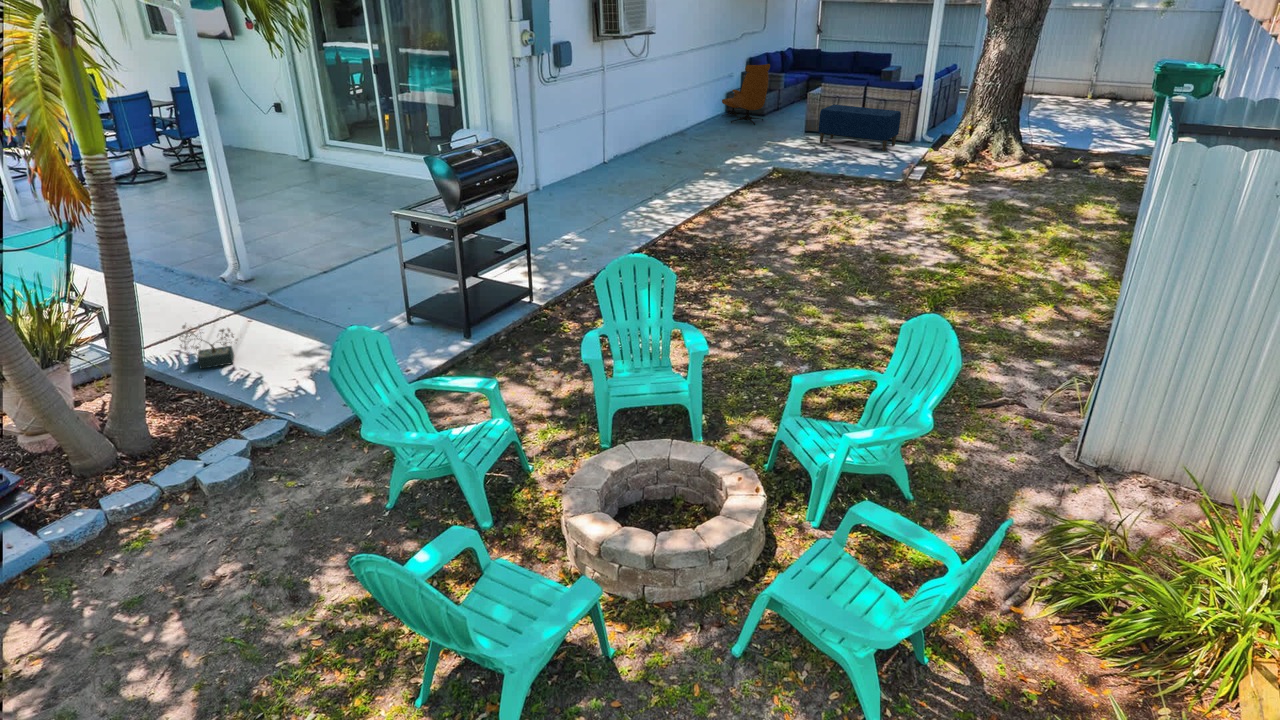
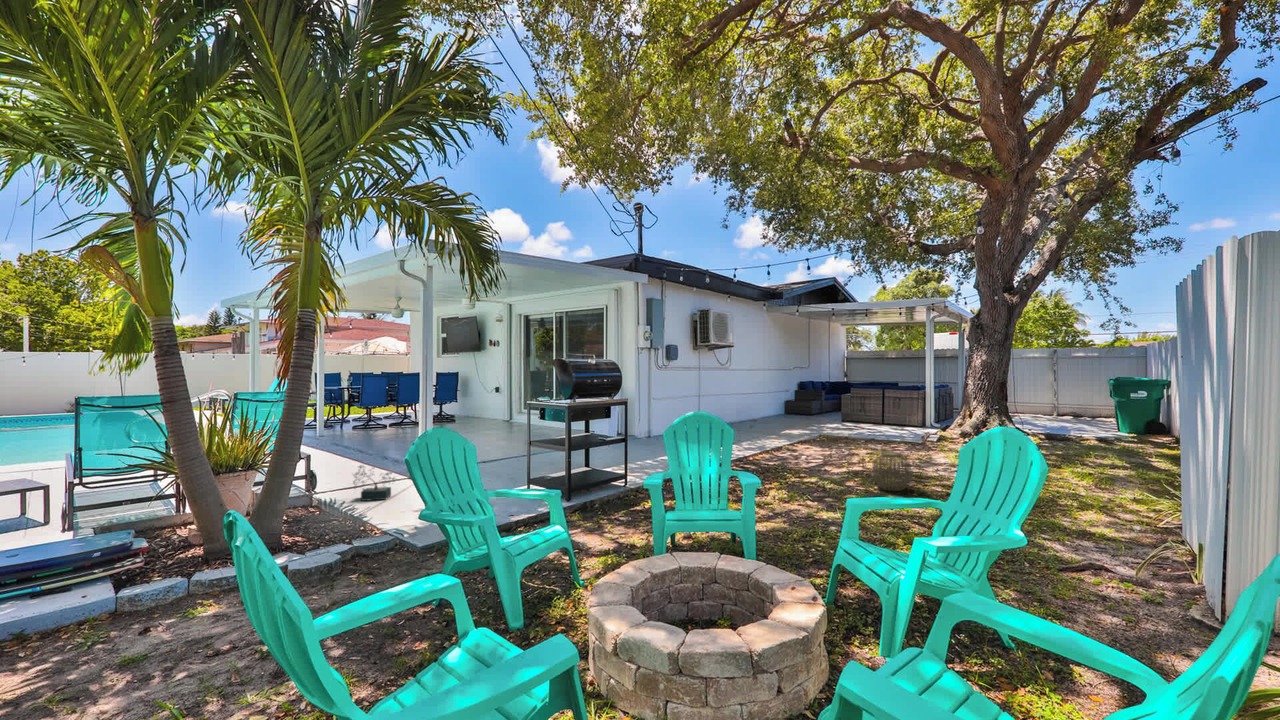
lounge chair: present [722,64,770,125] -> none [781,380,812,419]
bench: present [818,105,901,151] -> none [850,402,911,431]
woven basket: none [831,243,874,290] -> present [873,452,911,491]

